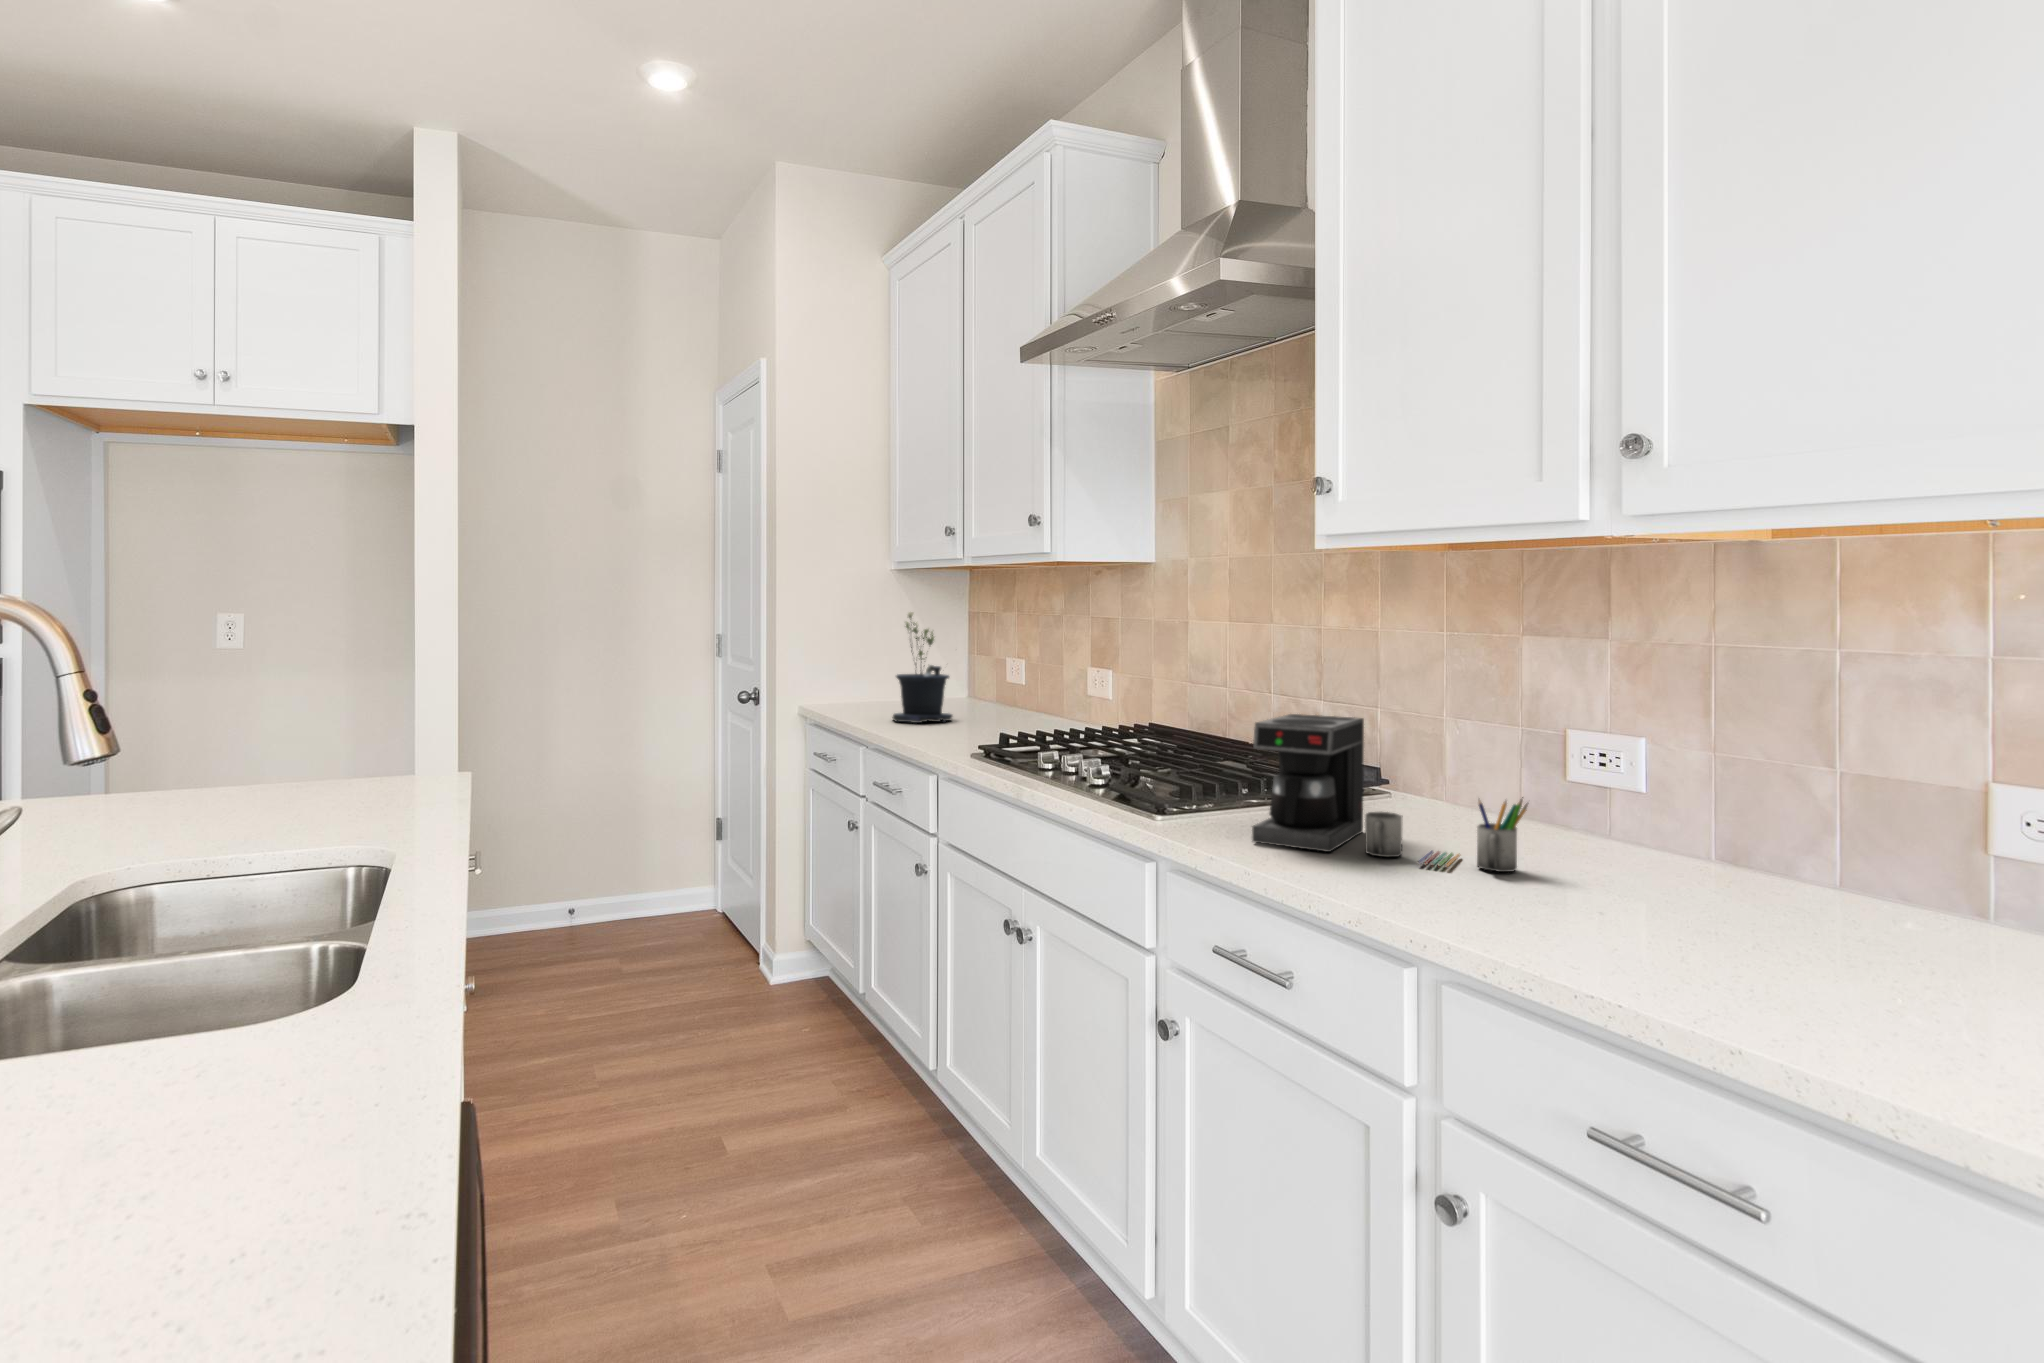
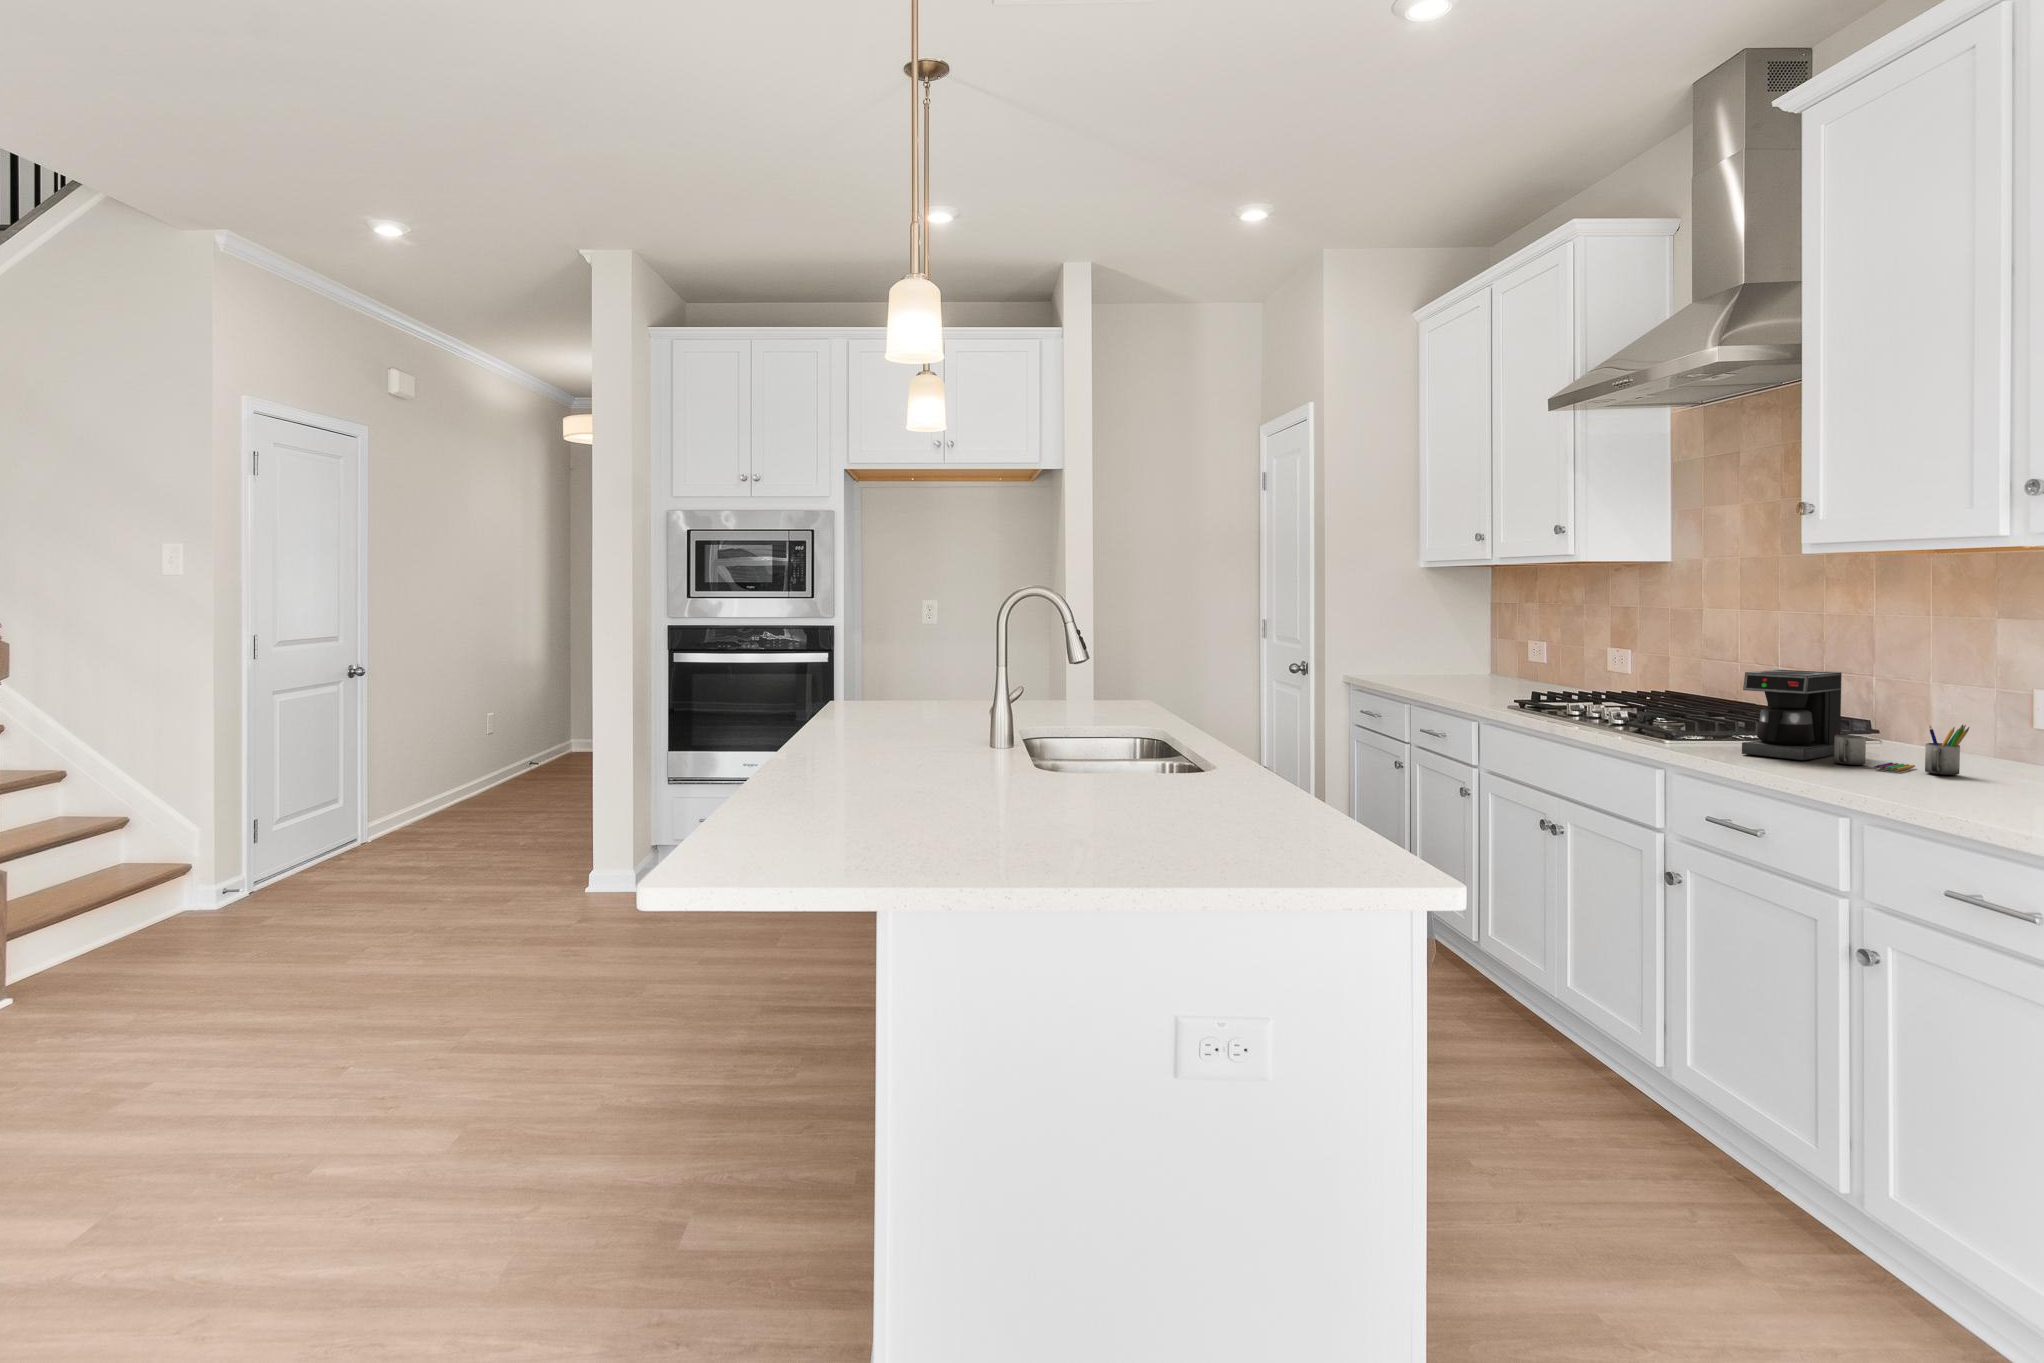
potted plant: present [893,612,952,723] -> none [1428,600,1485,686]

